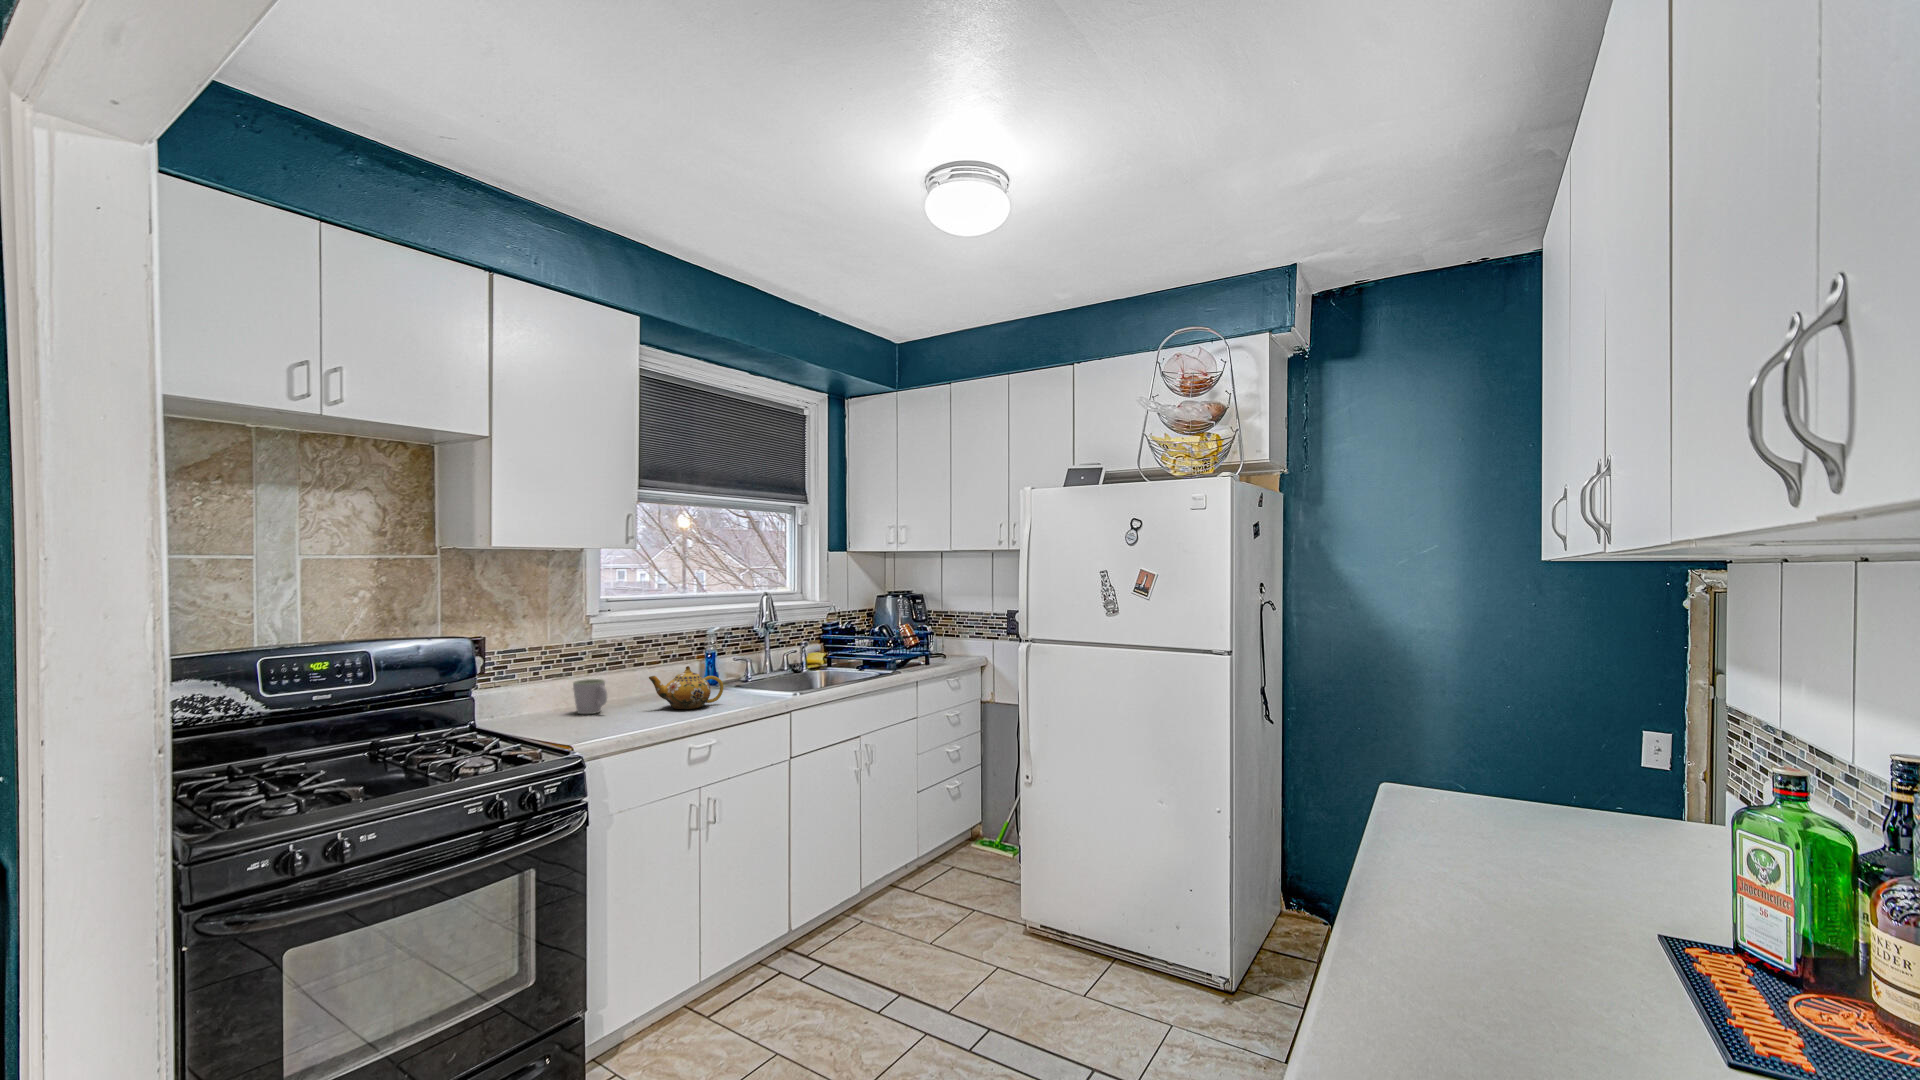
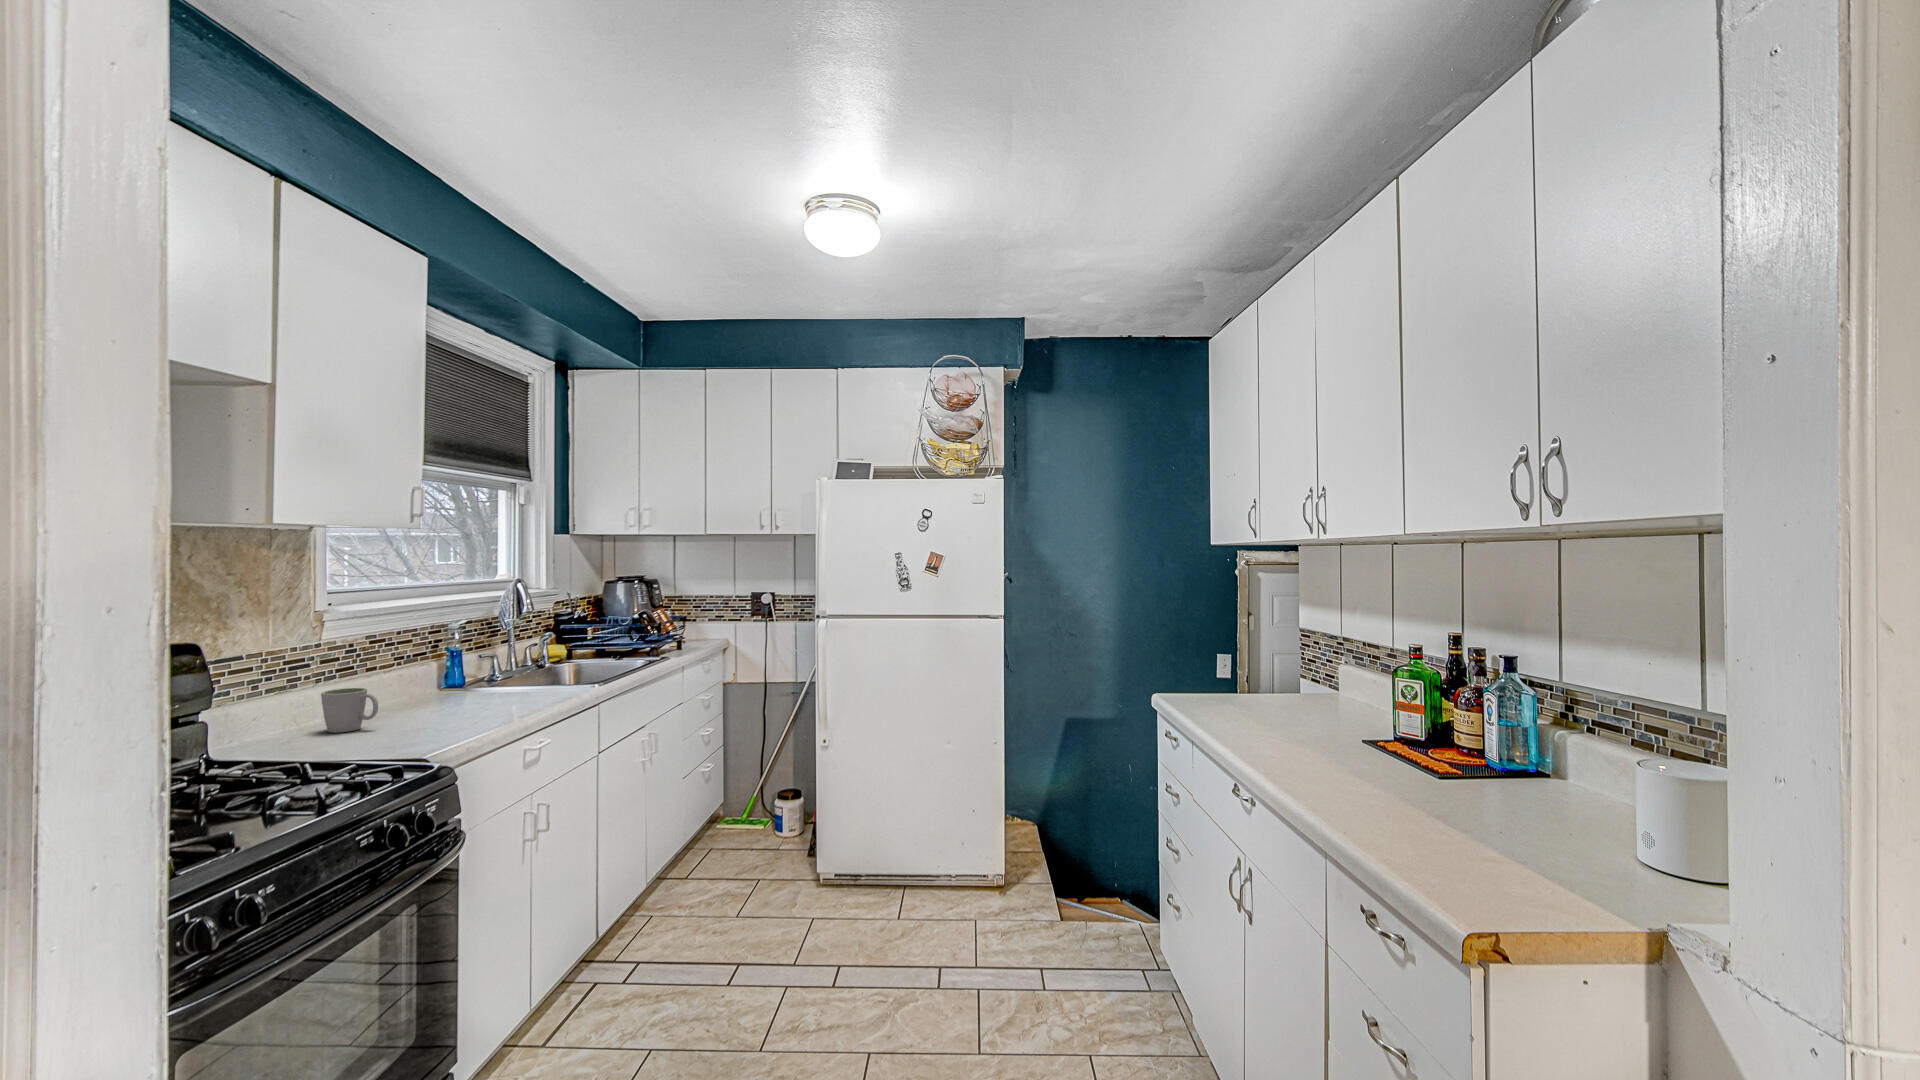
teapot: present [649,666,724,709] -> none [426,664,510,714]

